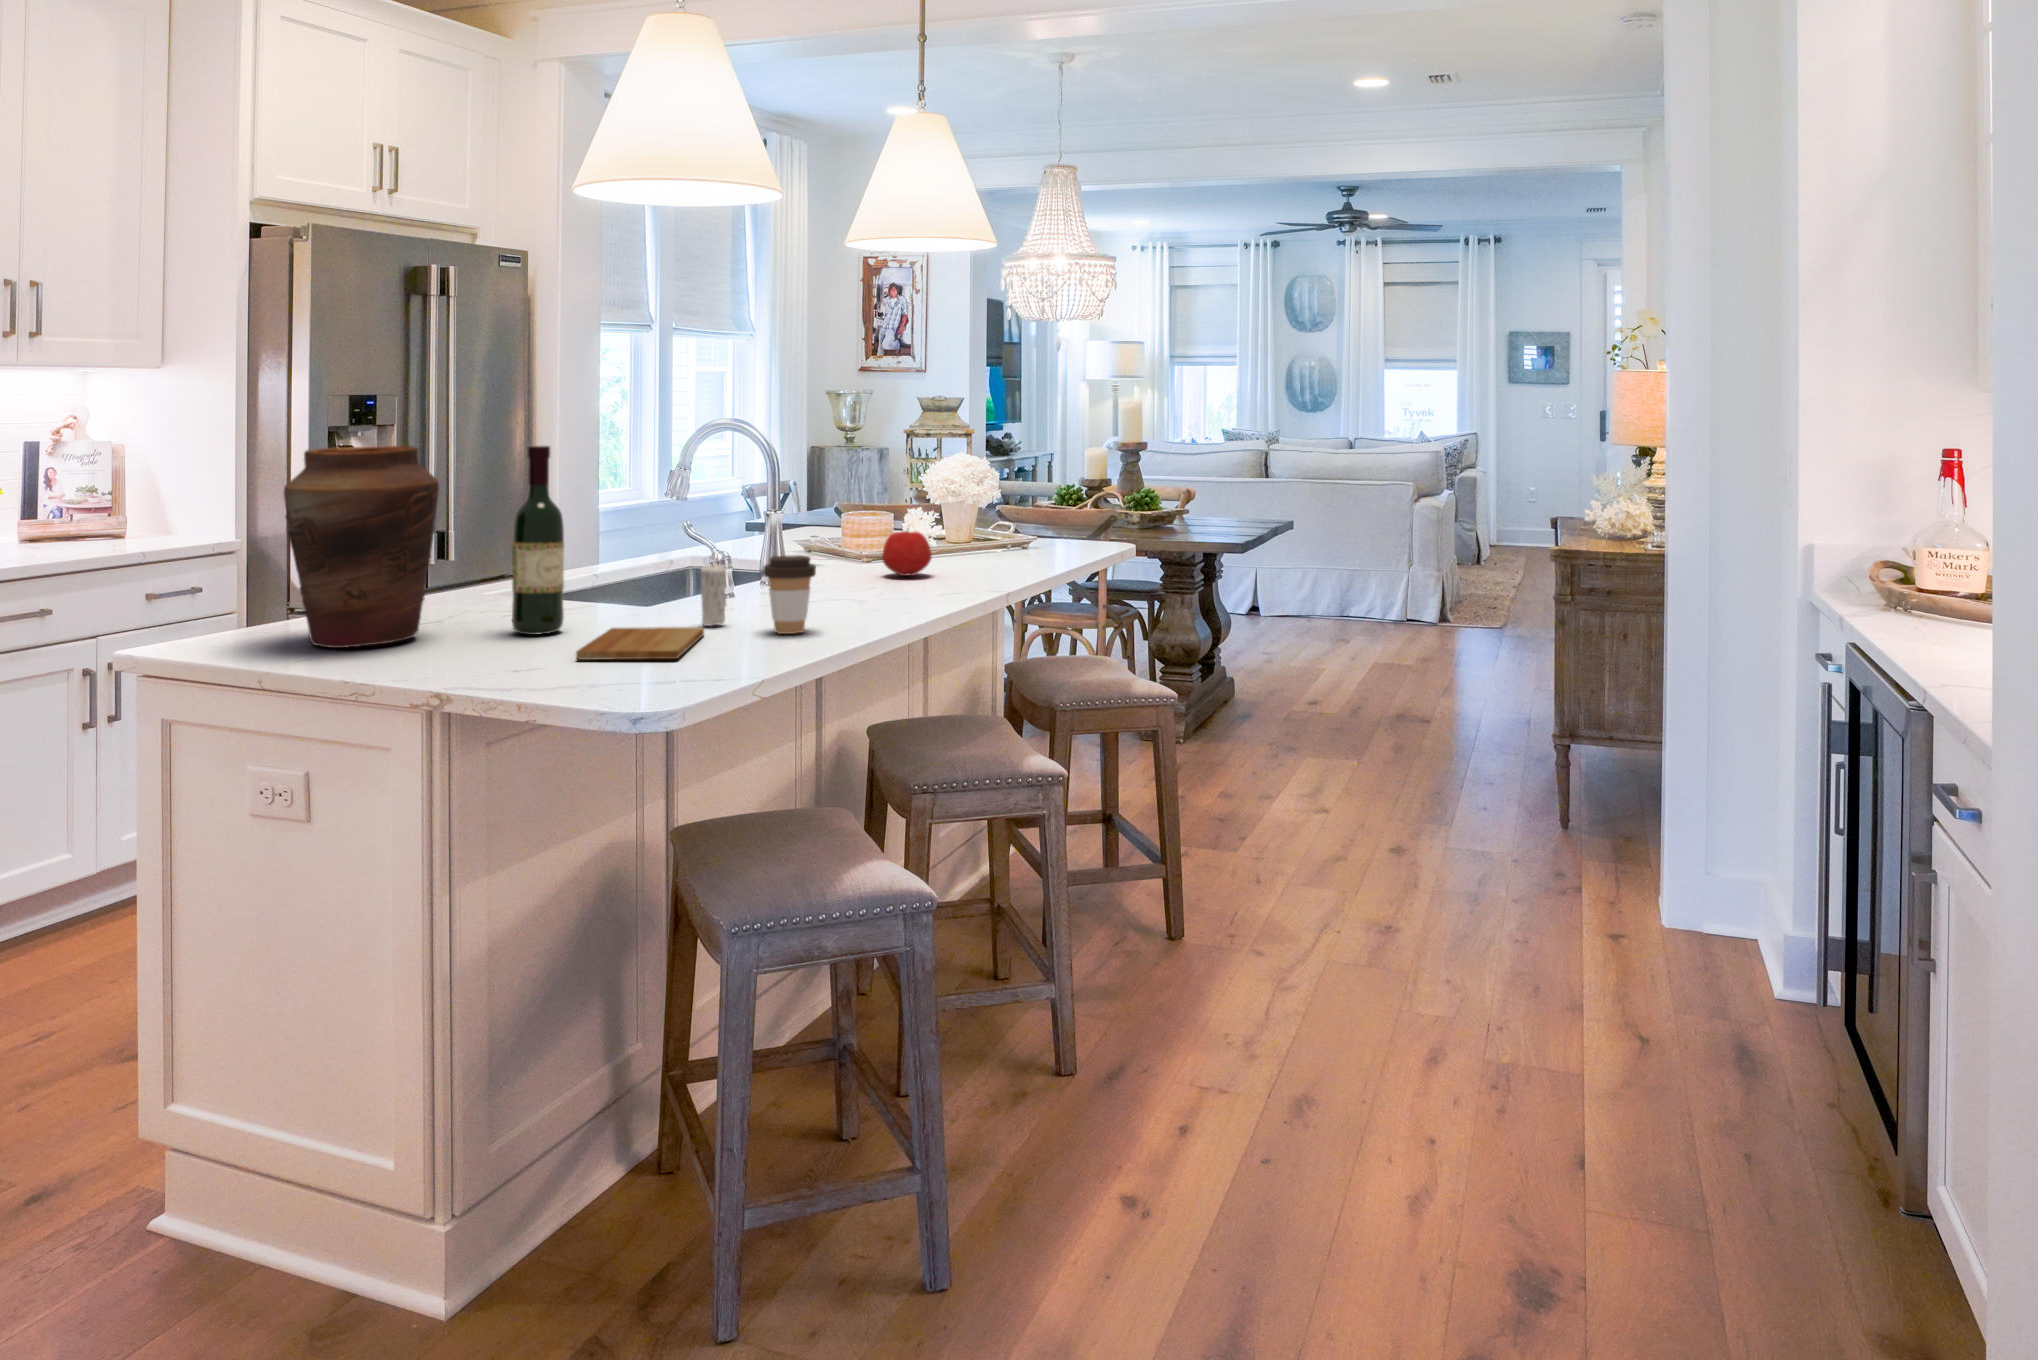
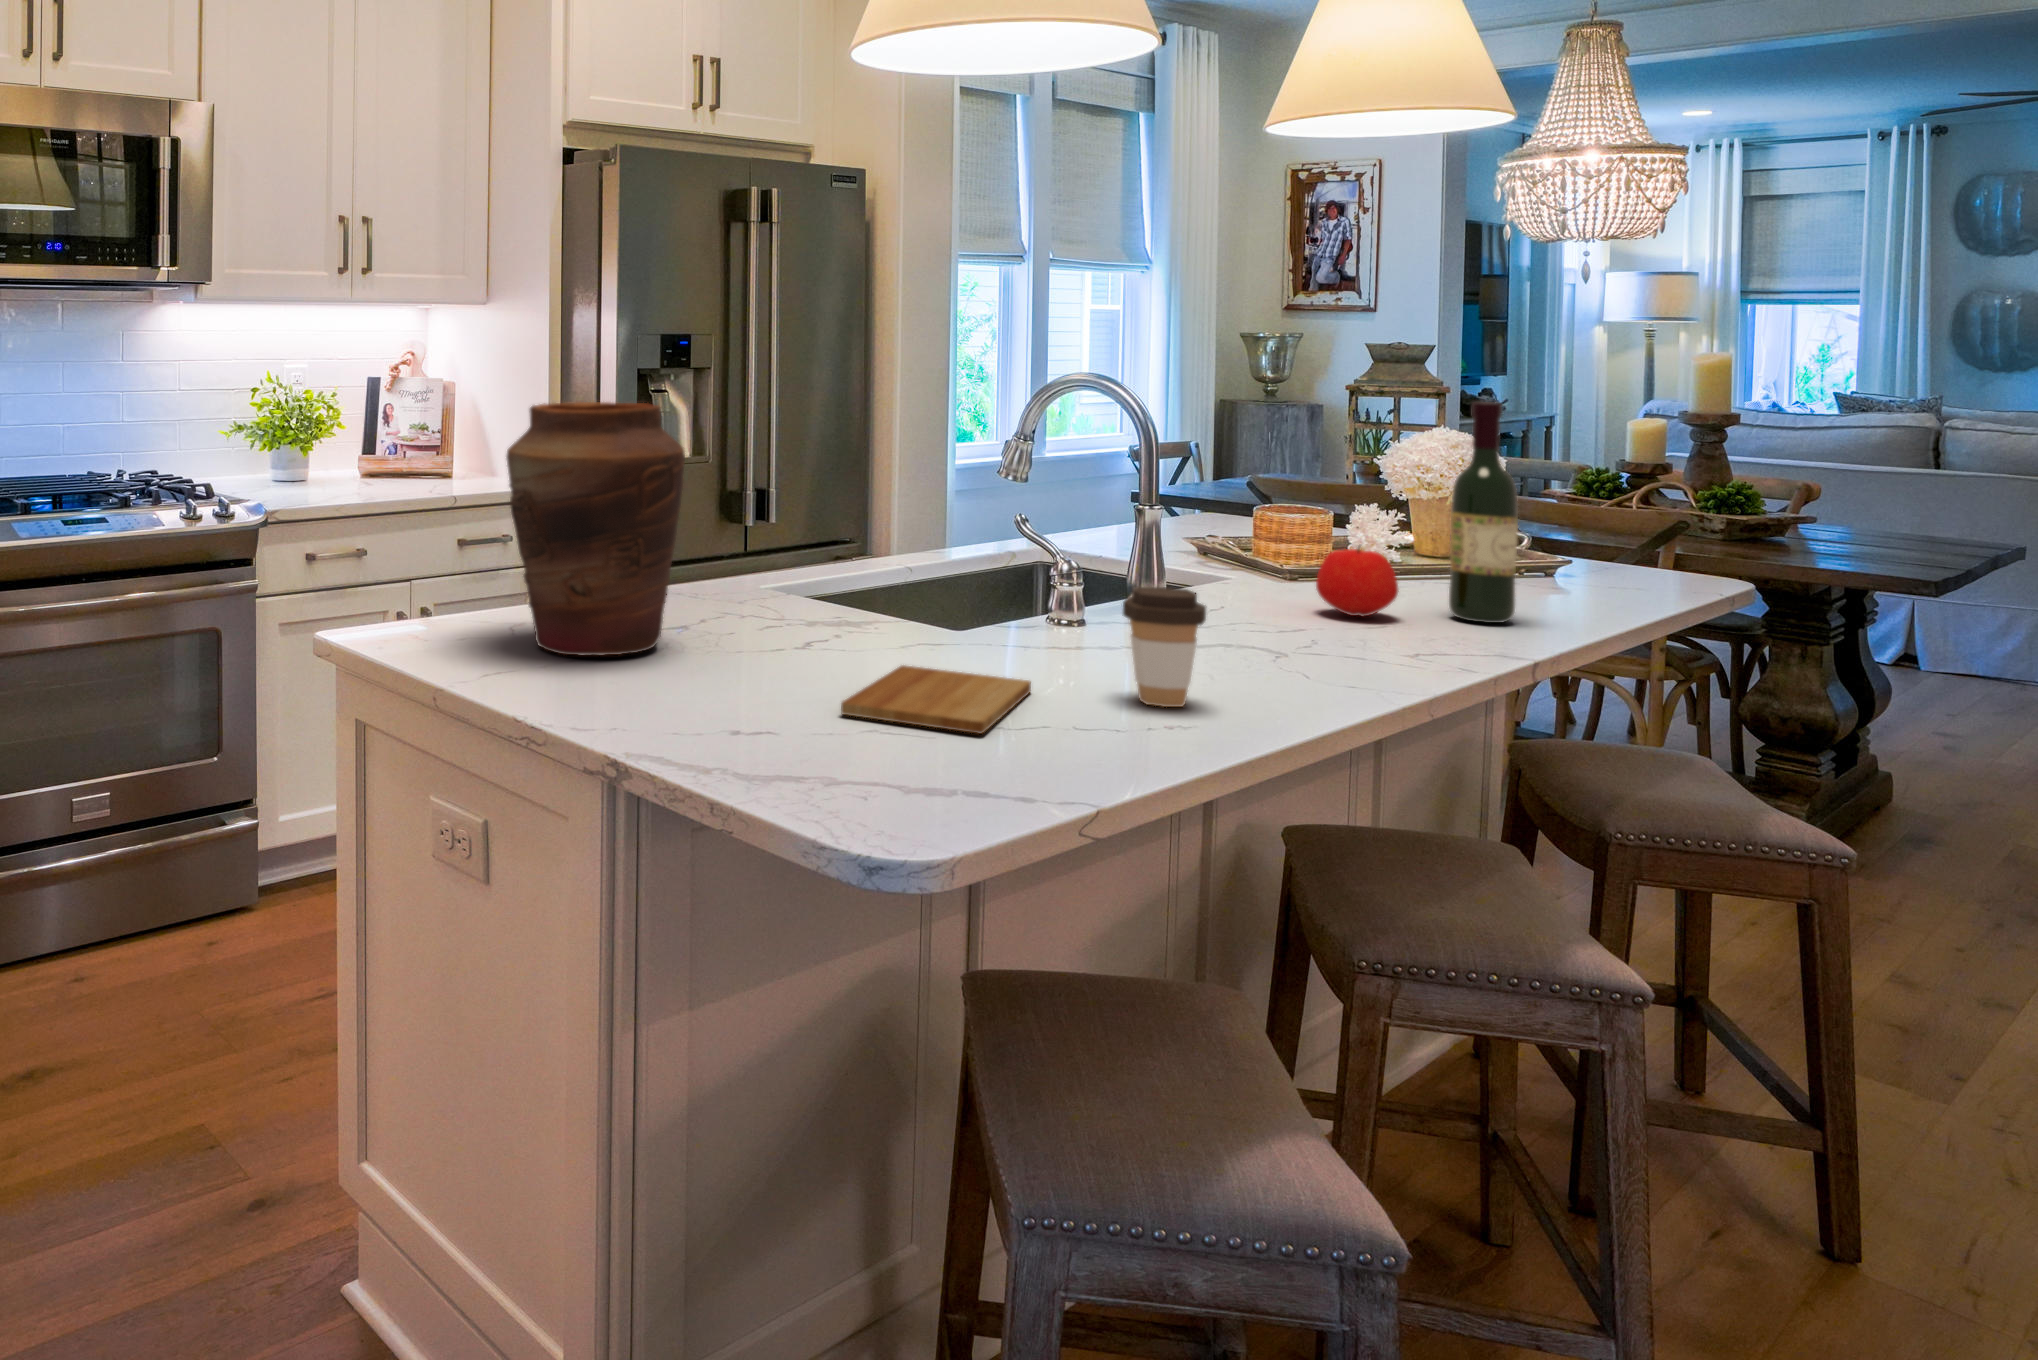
wine bottle: present [512,446,564,635] -> present [1449,402,1518,623]
candle: present [701,561,726,626] -> none [1030,571,1068,676]

